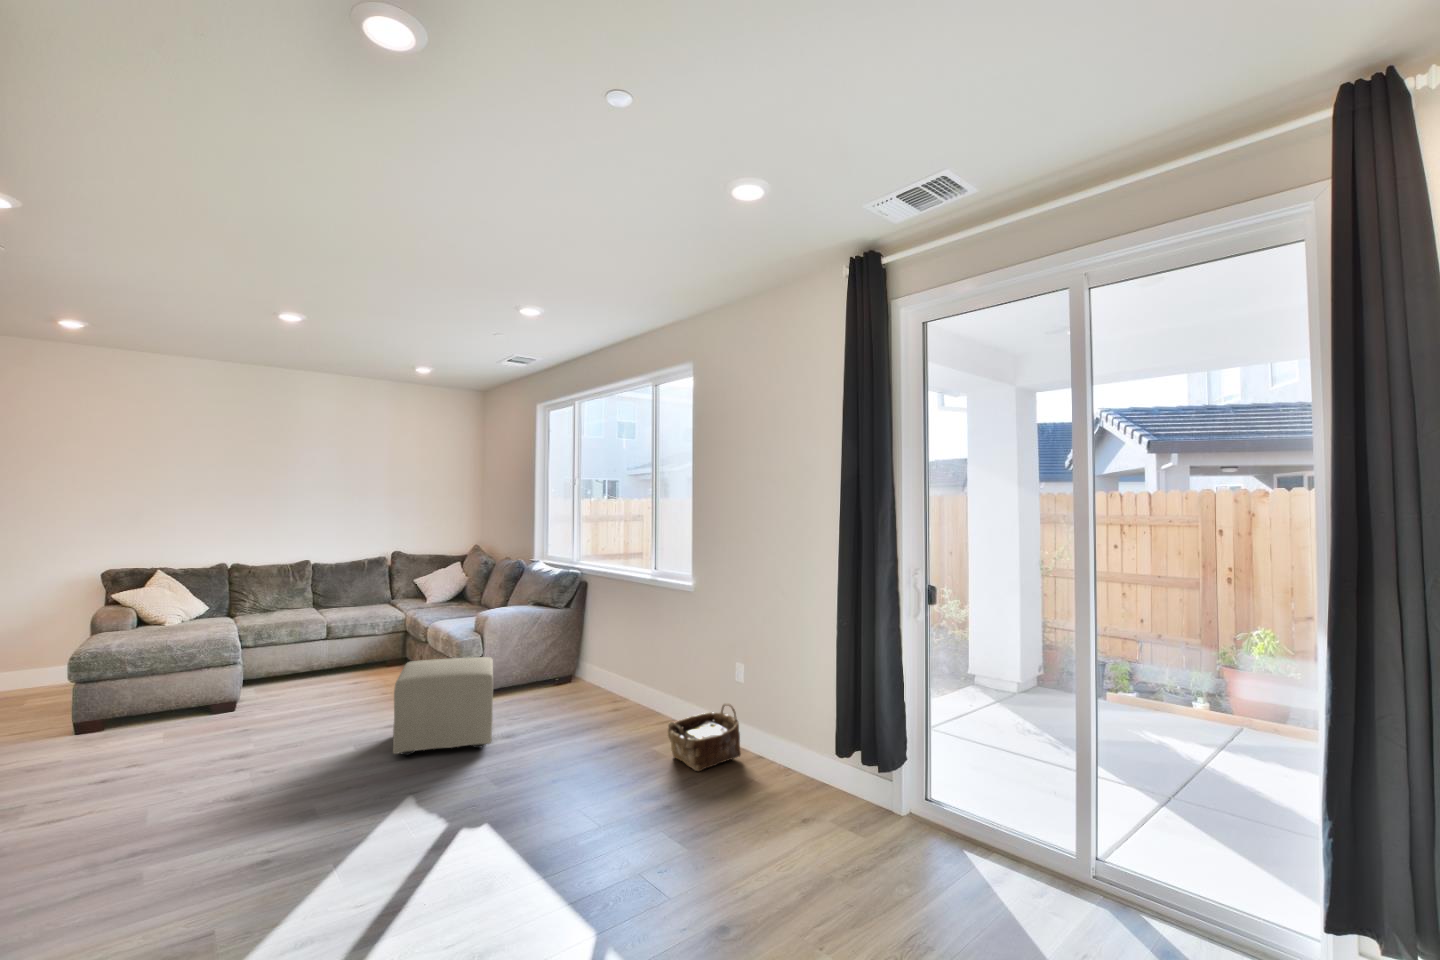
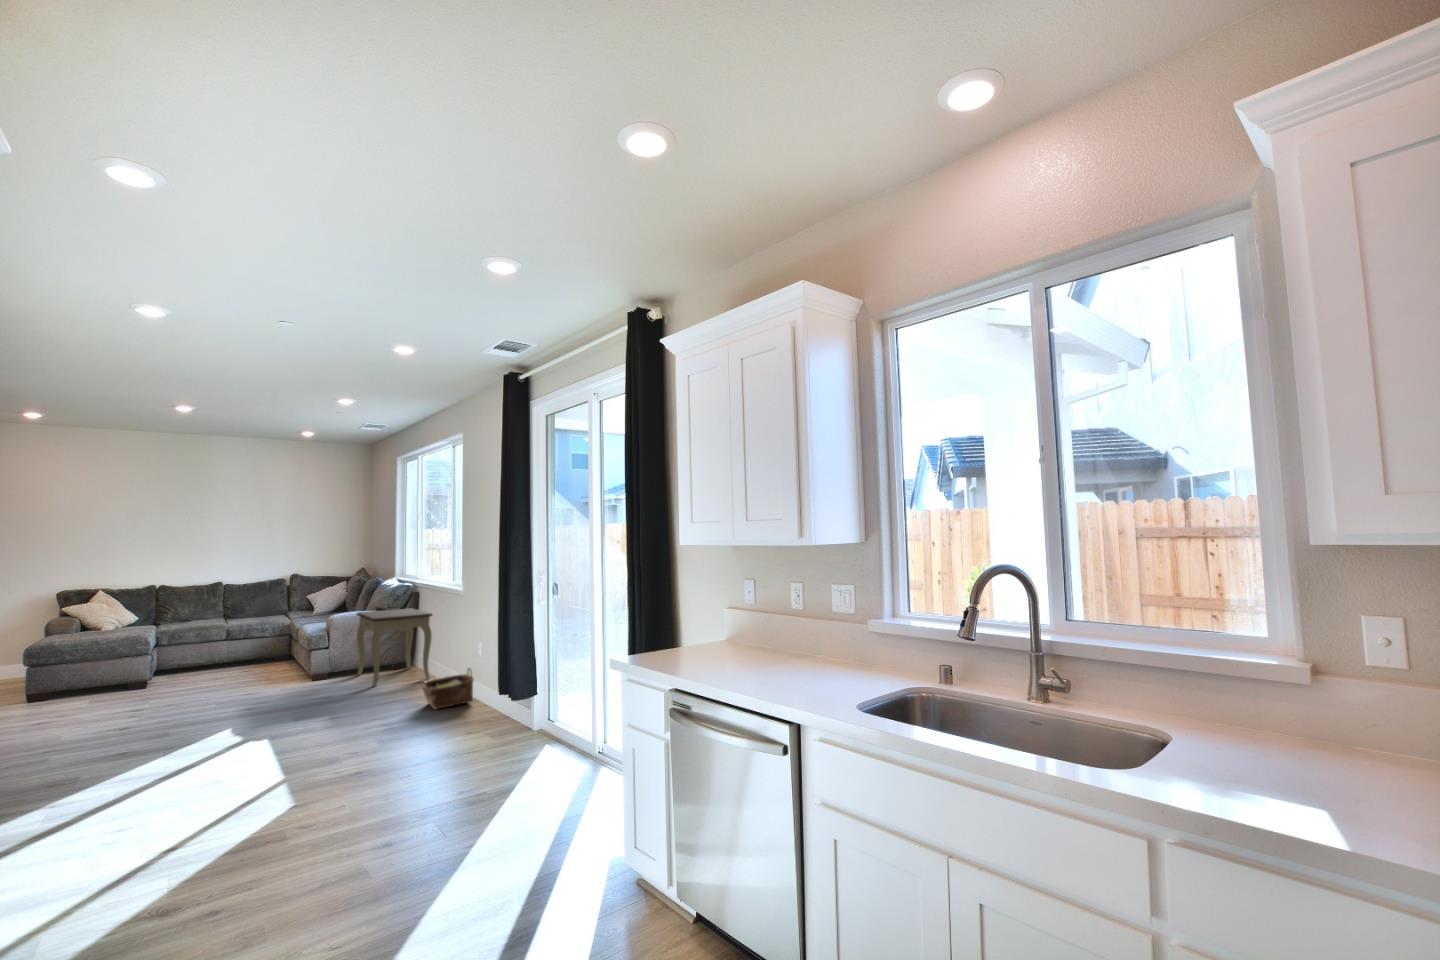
side table: none [515,605,627,718] -> present [357,608,432,687]
ottoman: present [393,657,493,755] -> none [237,643,323,707]

